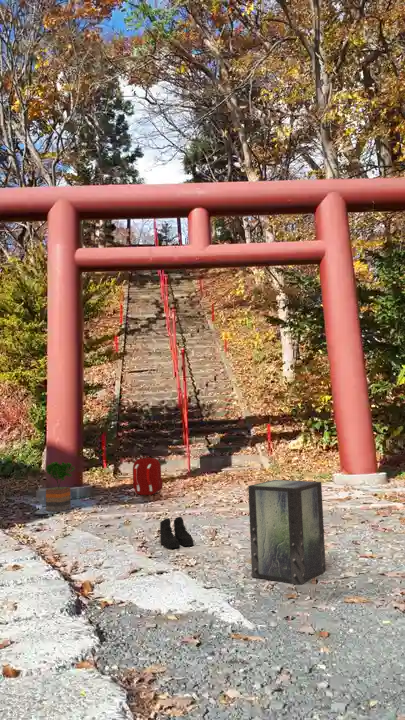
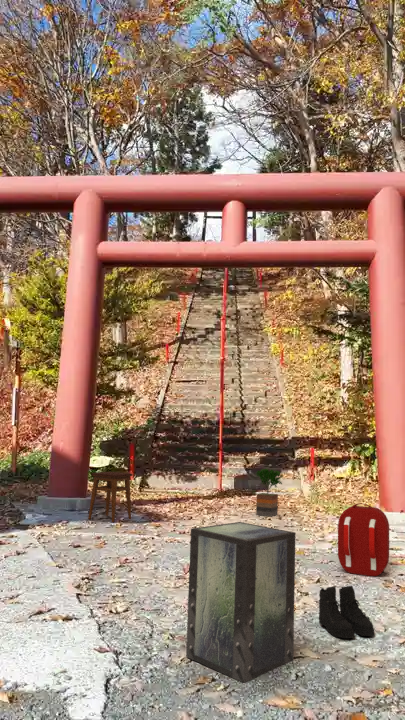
backpack: present [133,456,163,495] -> present [337,503,389,576]
stool: none [91,460,129,504] -> present [88,472,133,522]
potted tree: present [46,462,74,511] -> present [256,469,283,517]
boots: present [160,517,194,548] -> present [319,586,374,638]

